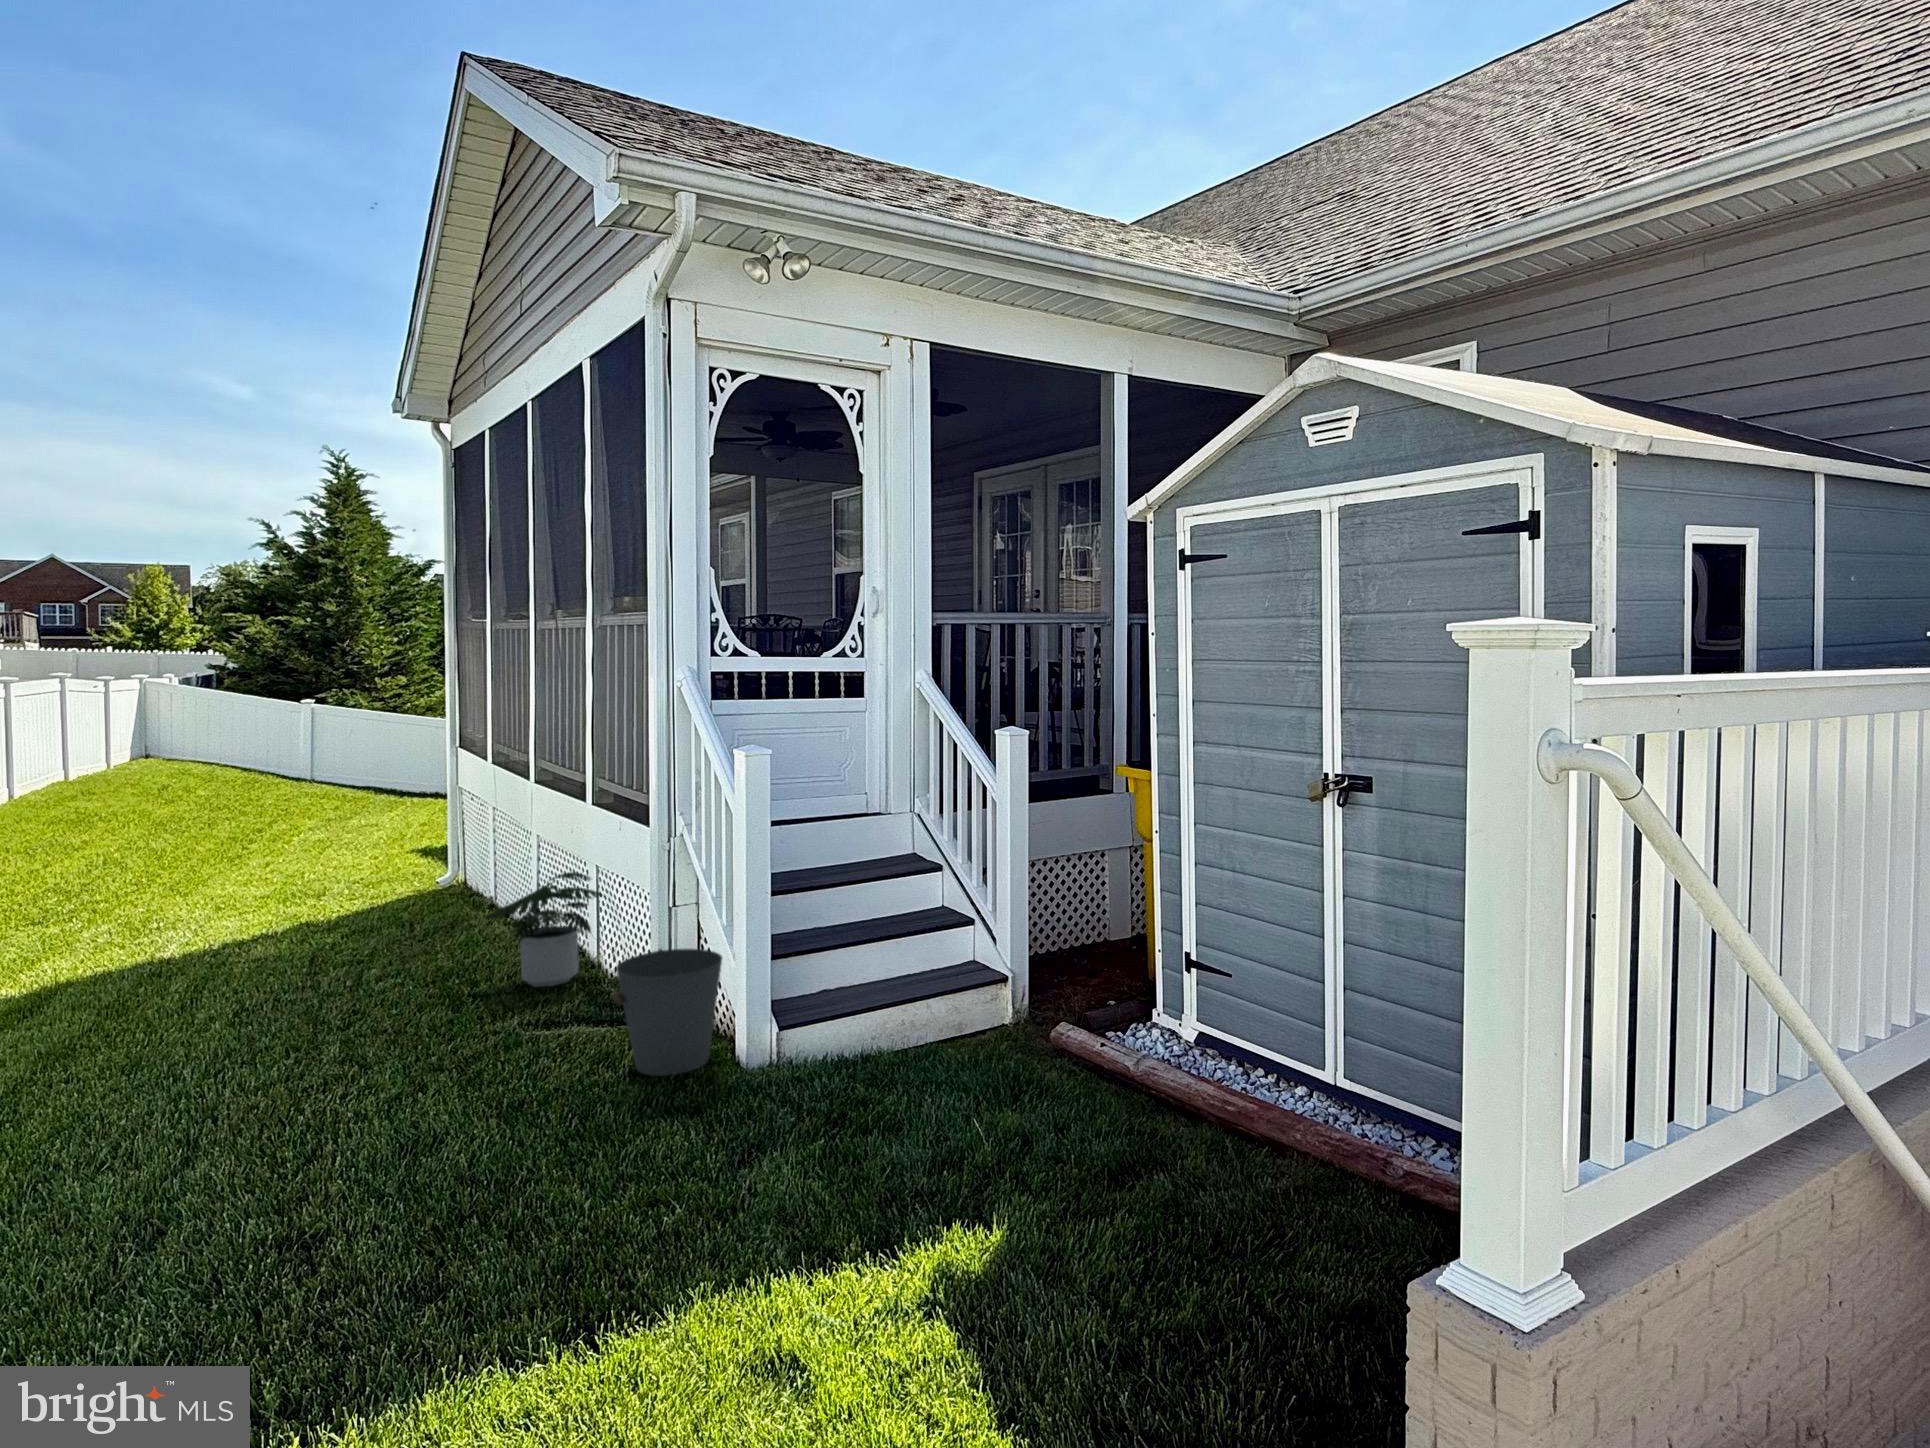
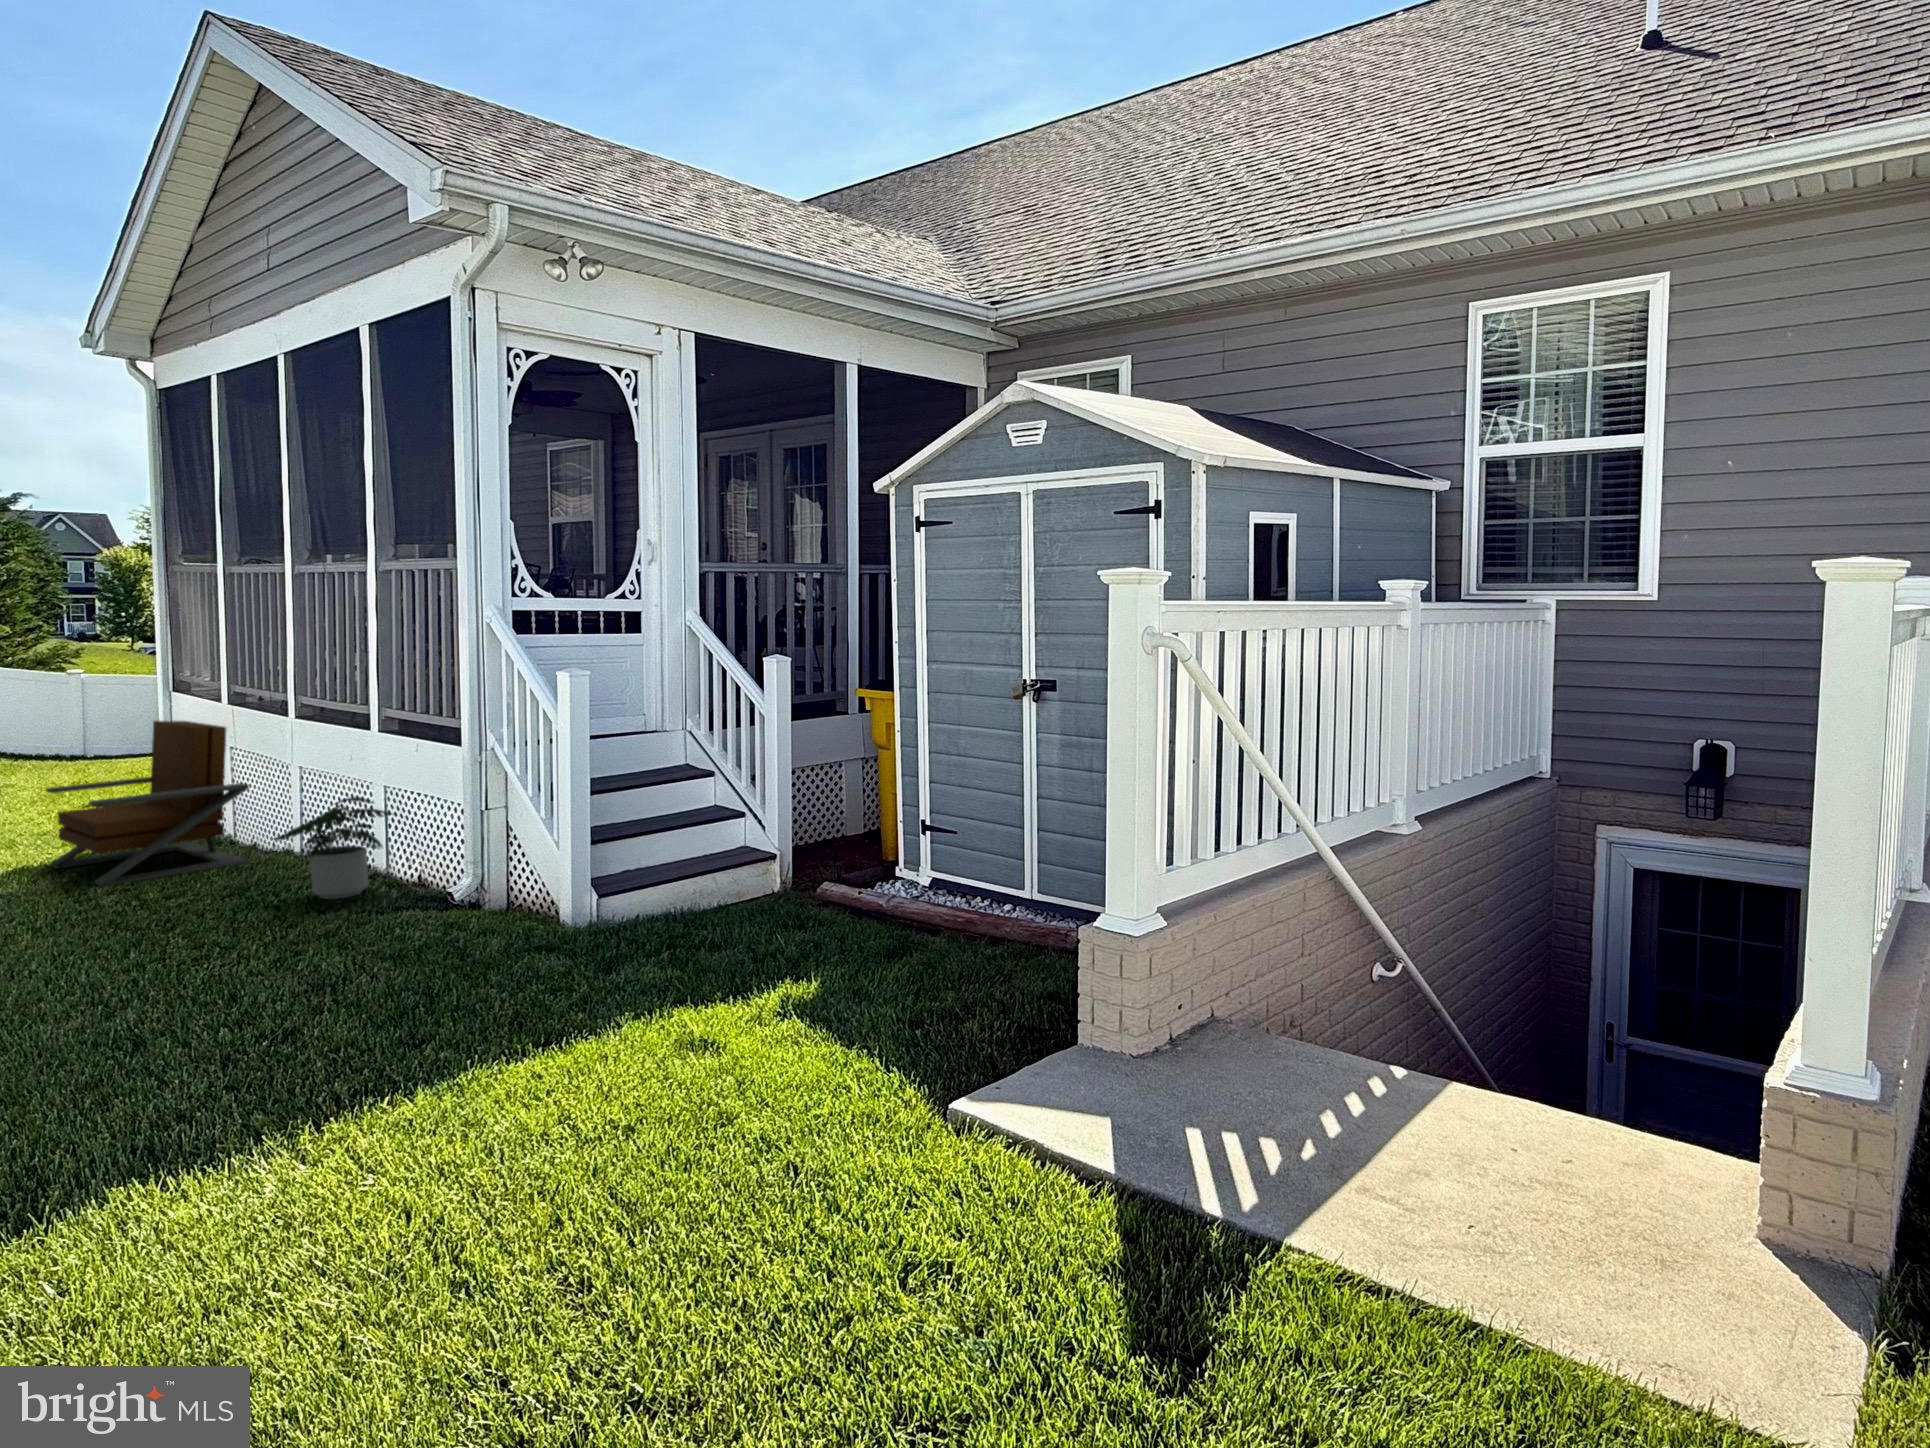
lounge chair: none [339,776,507,948] -> present [46,721,249,886]
bucket: present [612,949,722,1076] -> none [452,841,547,941]

